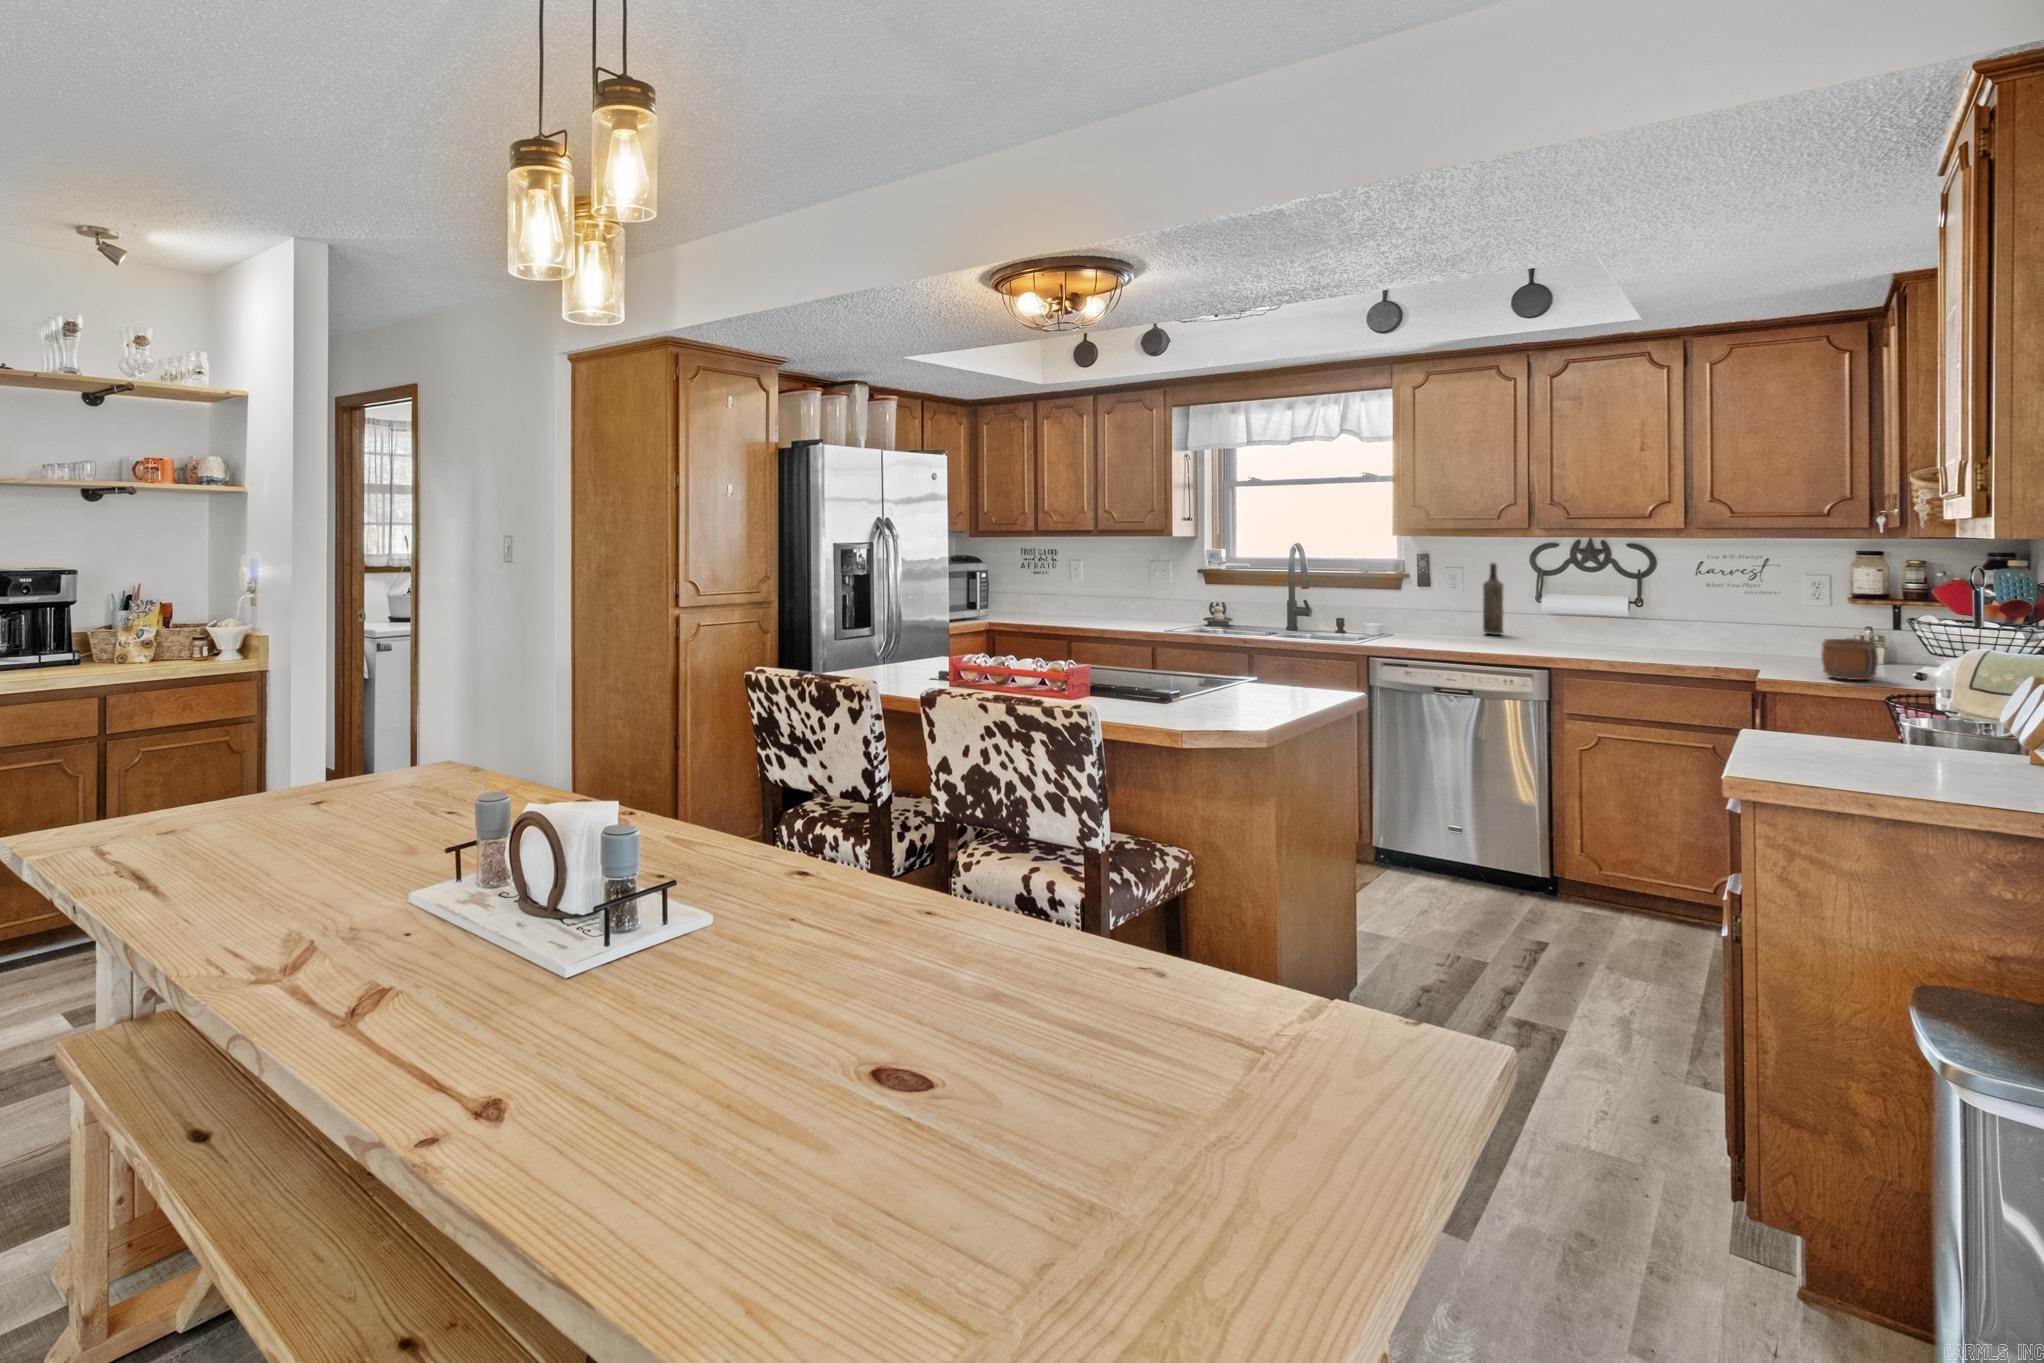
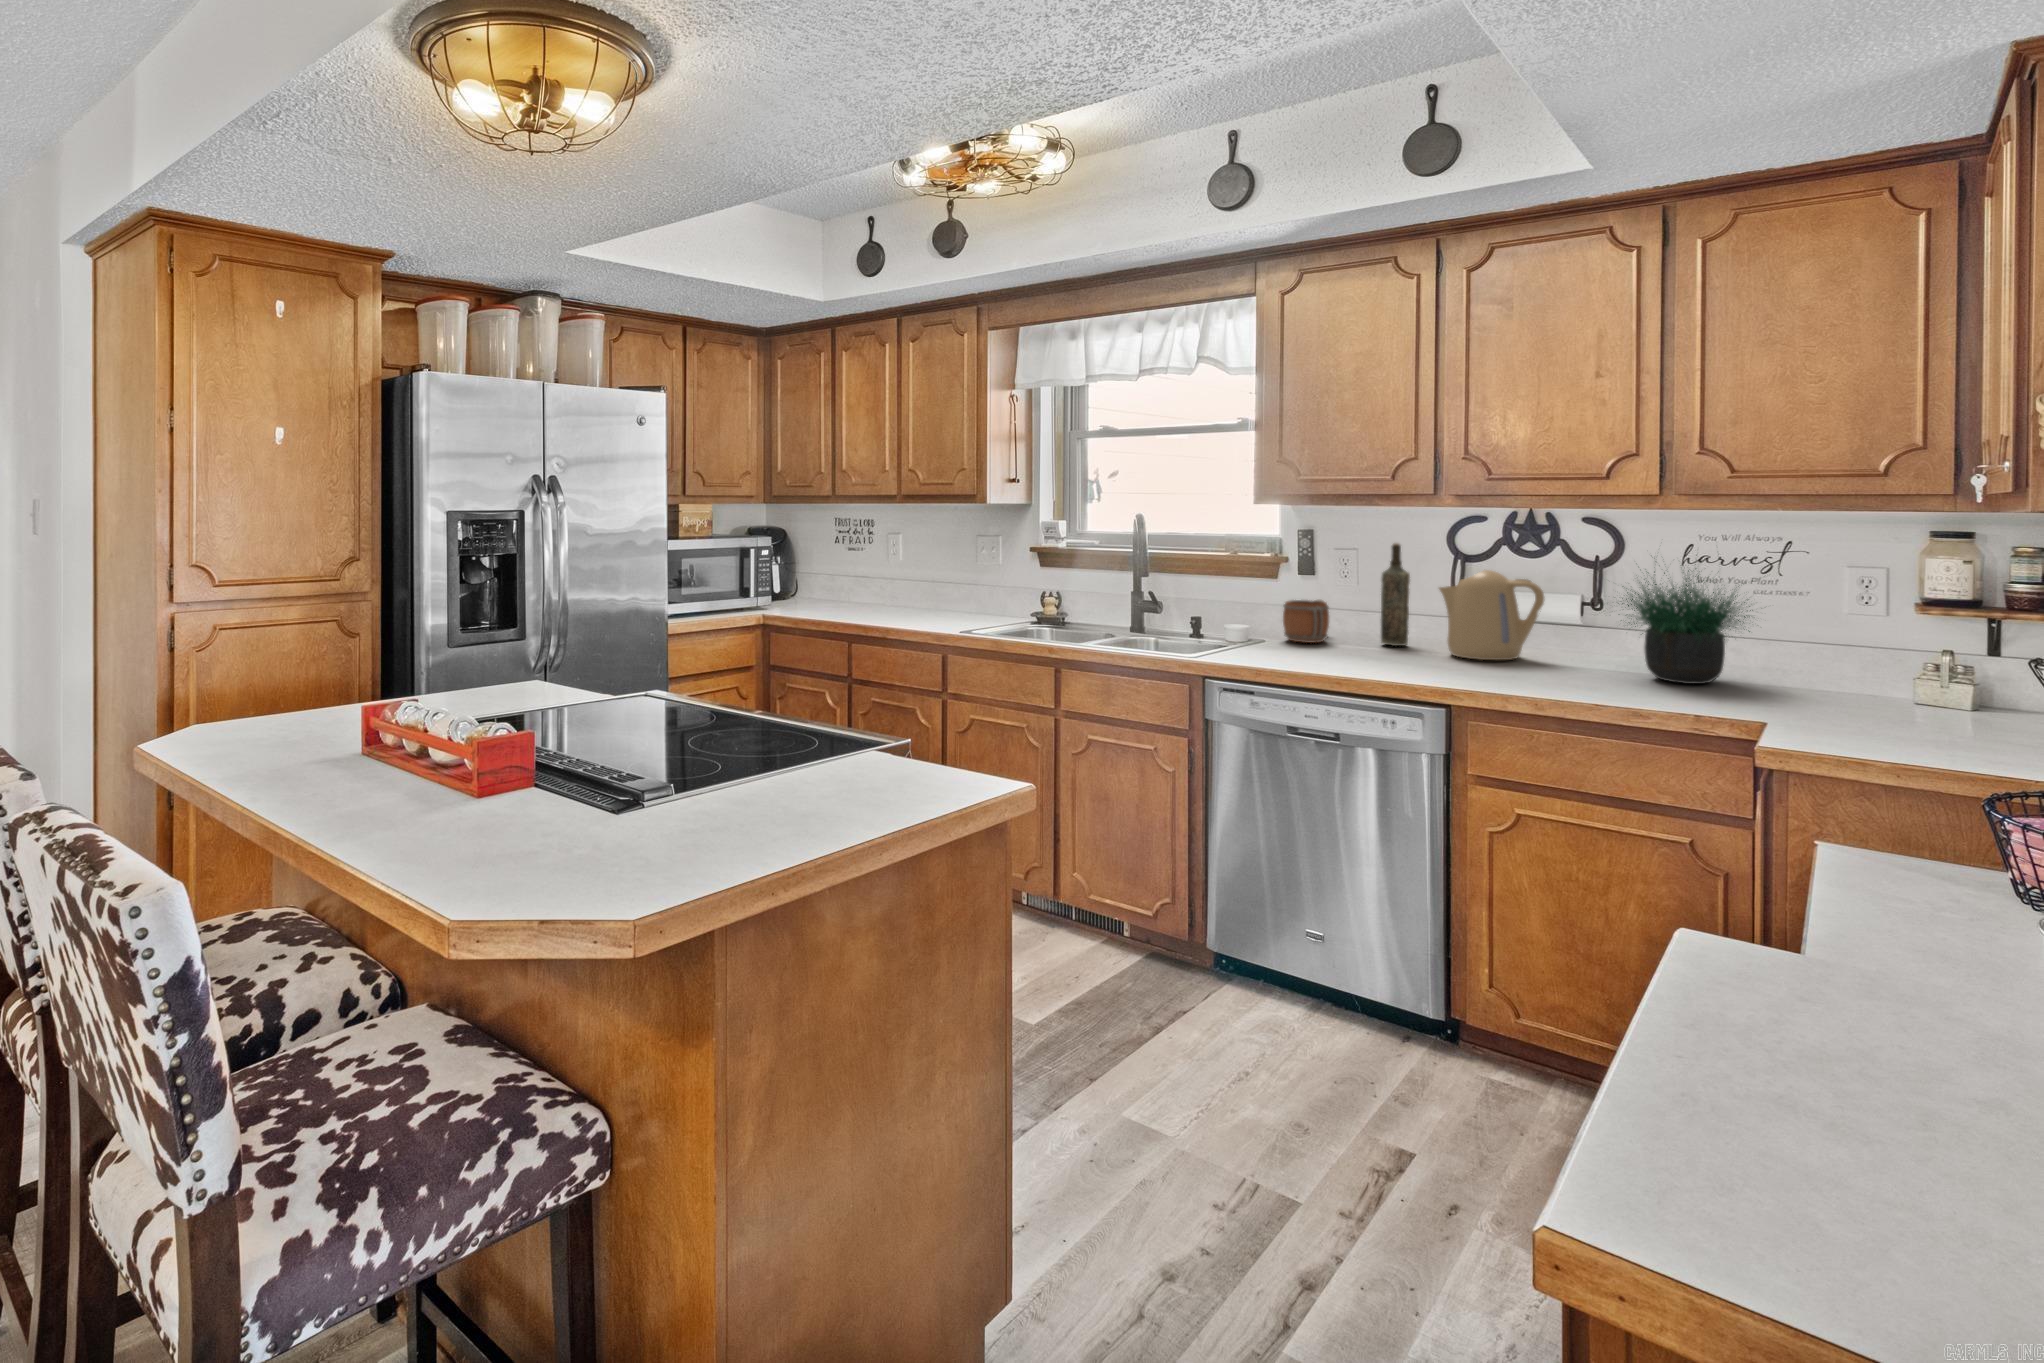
potted plant: none [1635,556,1761,652] -> present [1618,561,1753,684]
kettle: none [1526,580,1603,642] -> present [1439,570,1545,660]
mug: present [1822,638,1878,680] -> present [1283,599,1329,643]

